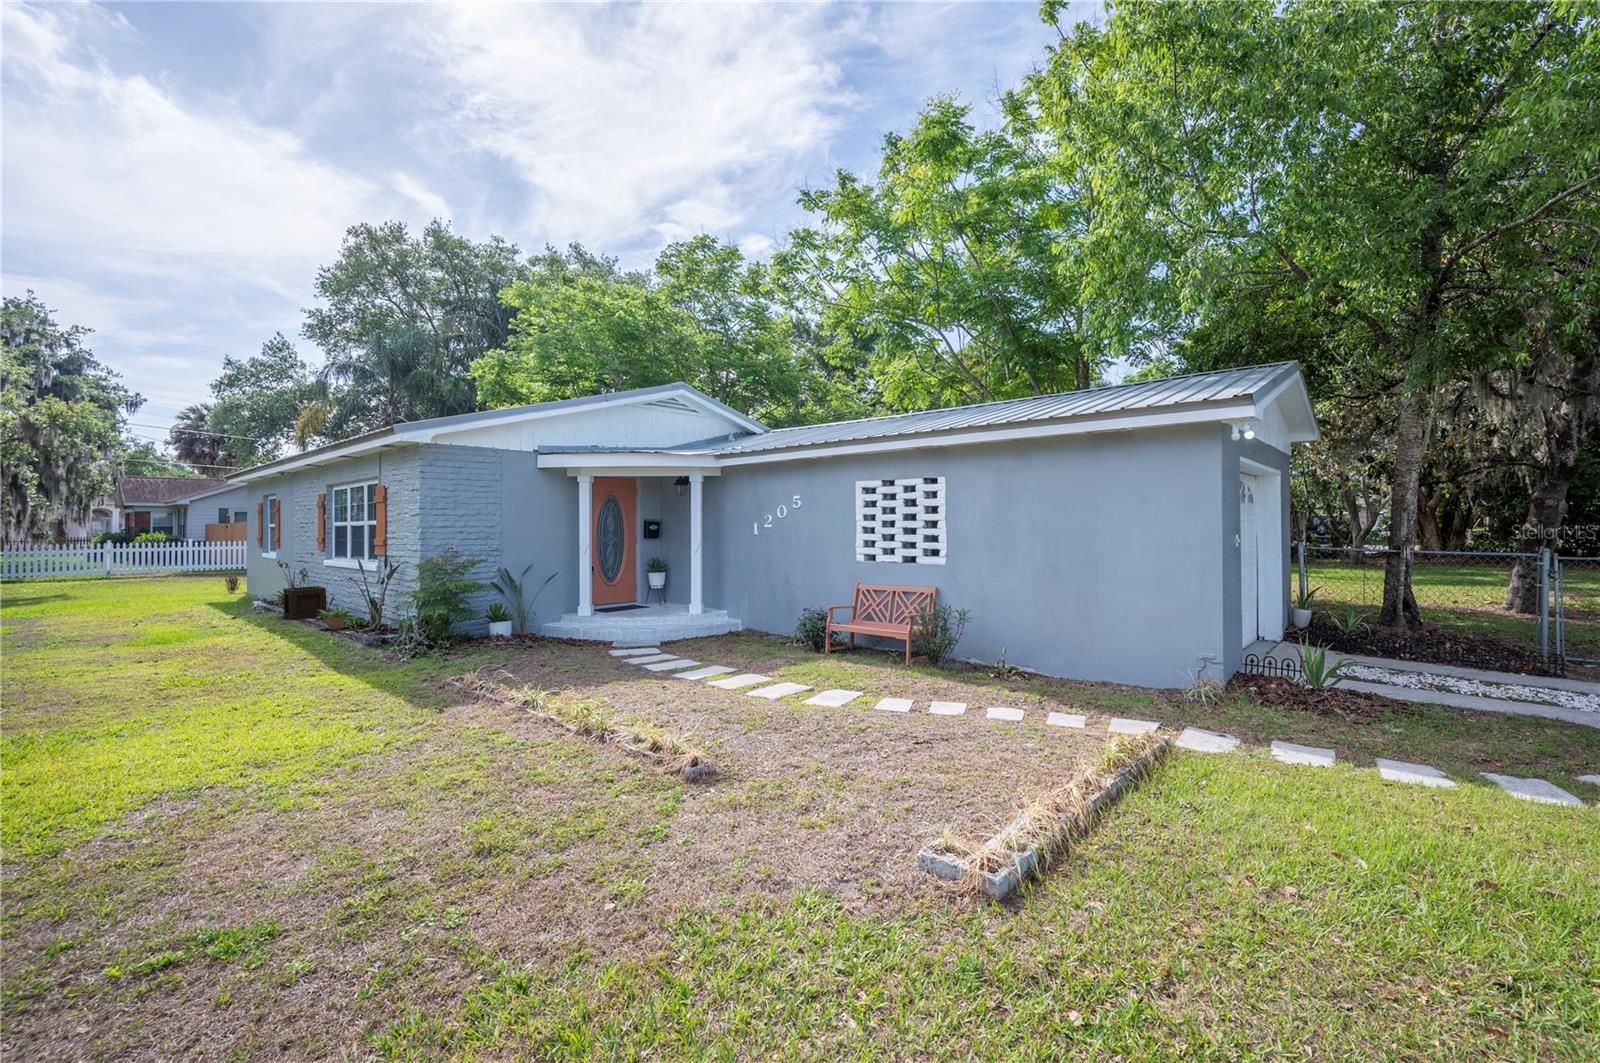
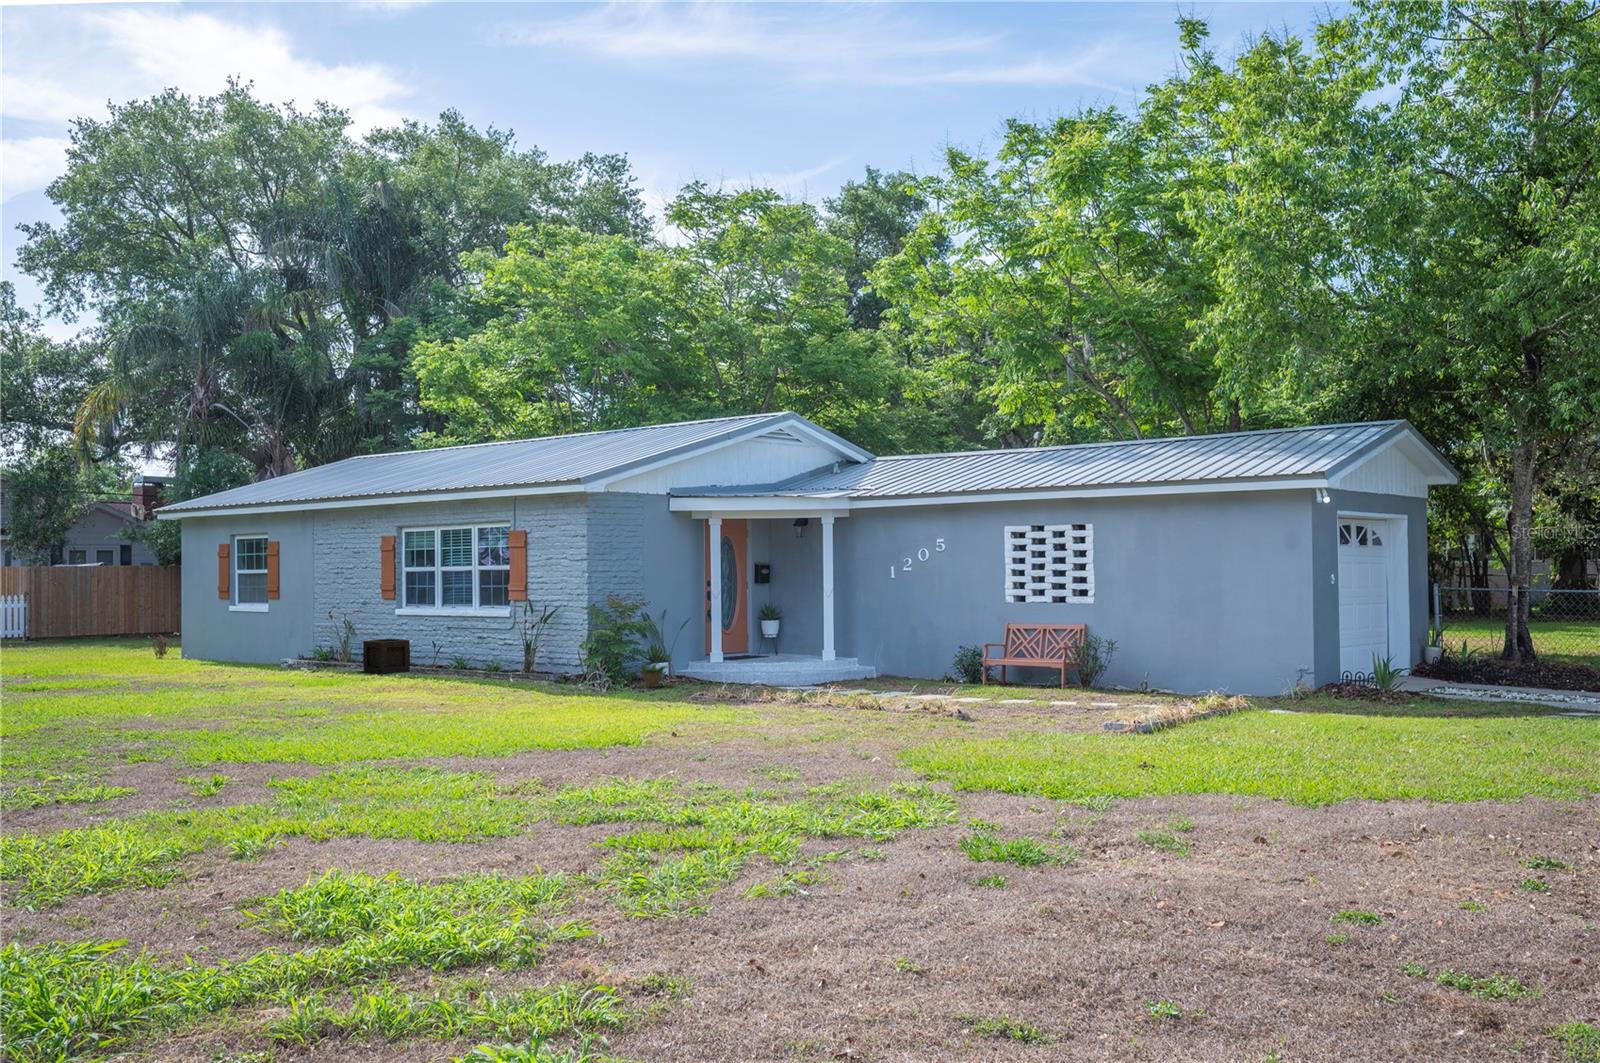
decorative plant: present [318,610,351,630] -> present [640,664,668,687]

